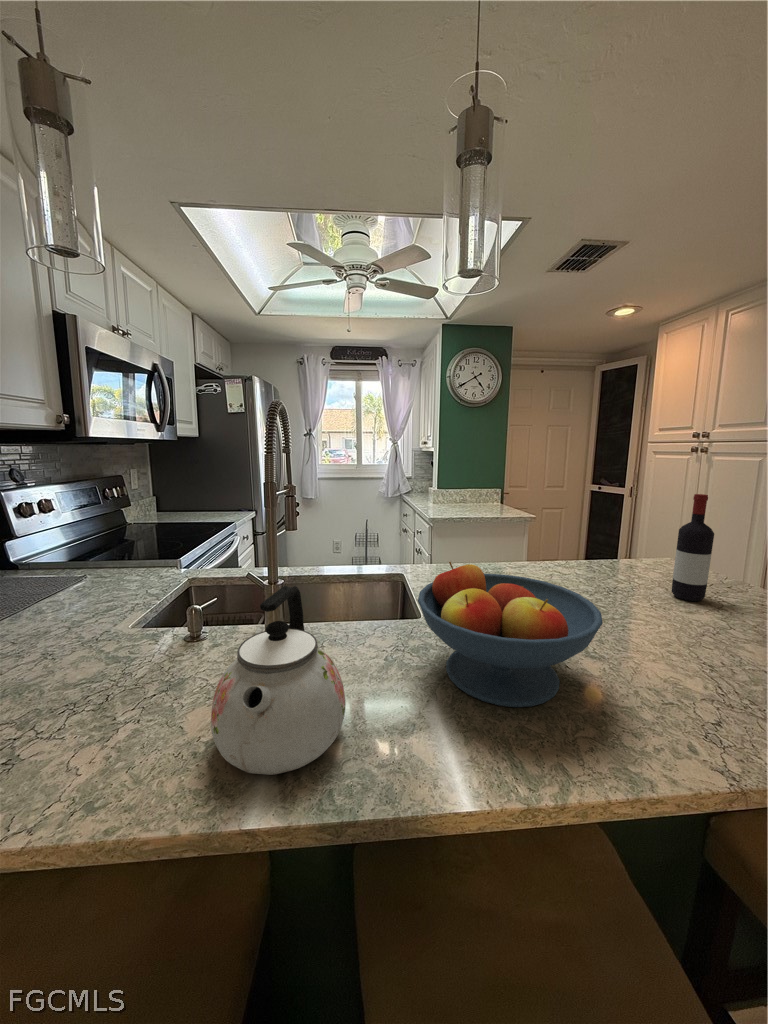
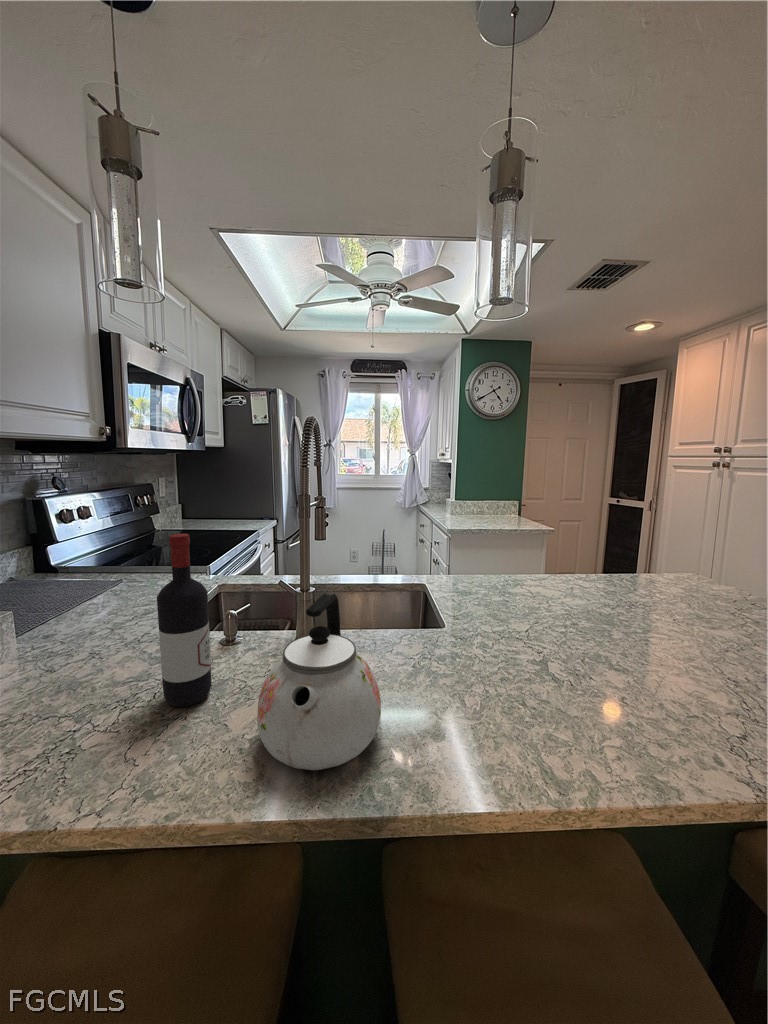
wine bottle: present [672,494,714,601] -> present [157,534,211,707]
fruit bowl: present [418,562,603,707] -> none [447,574,629,716]

